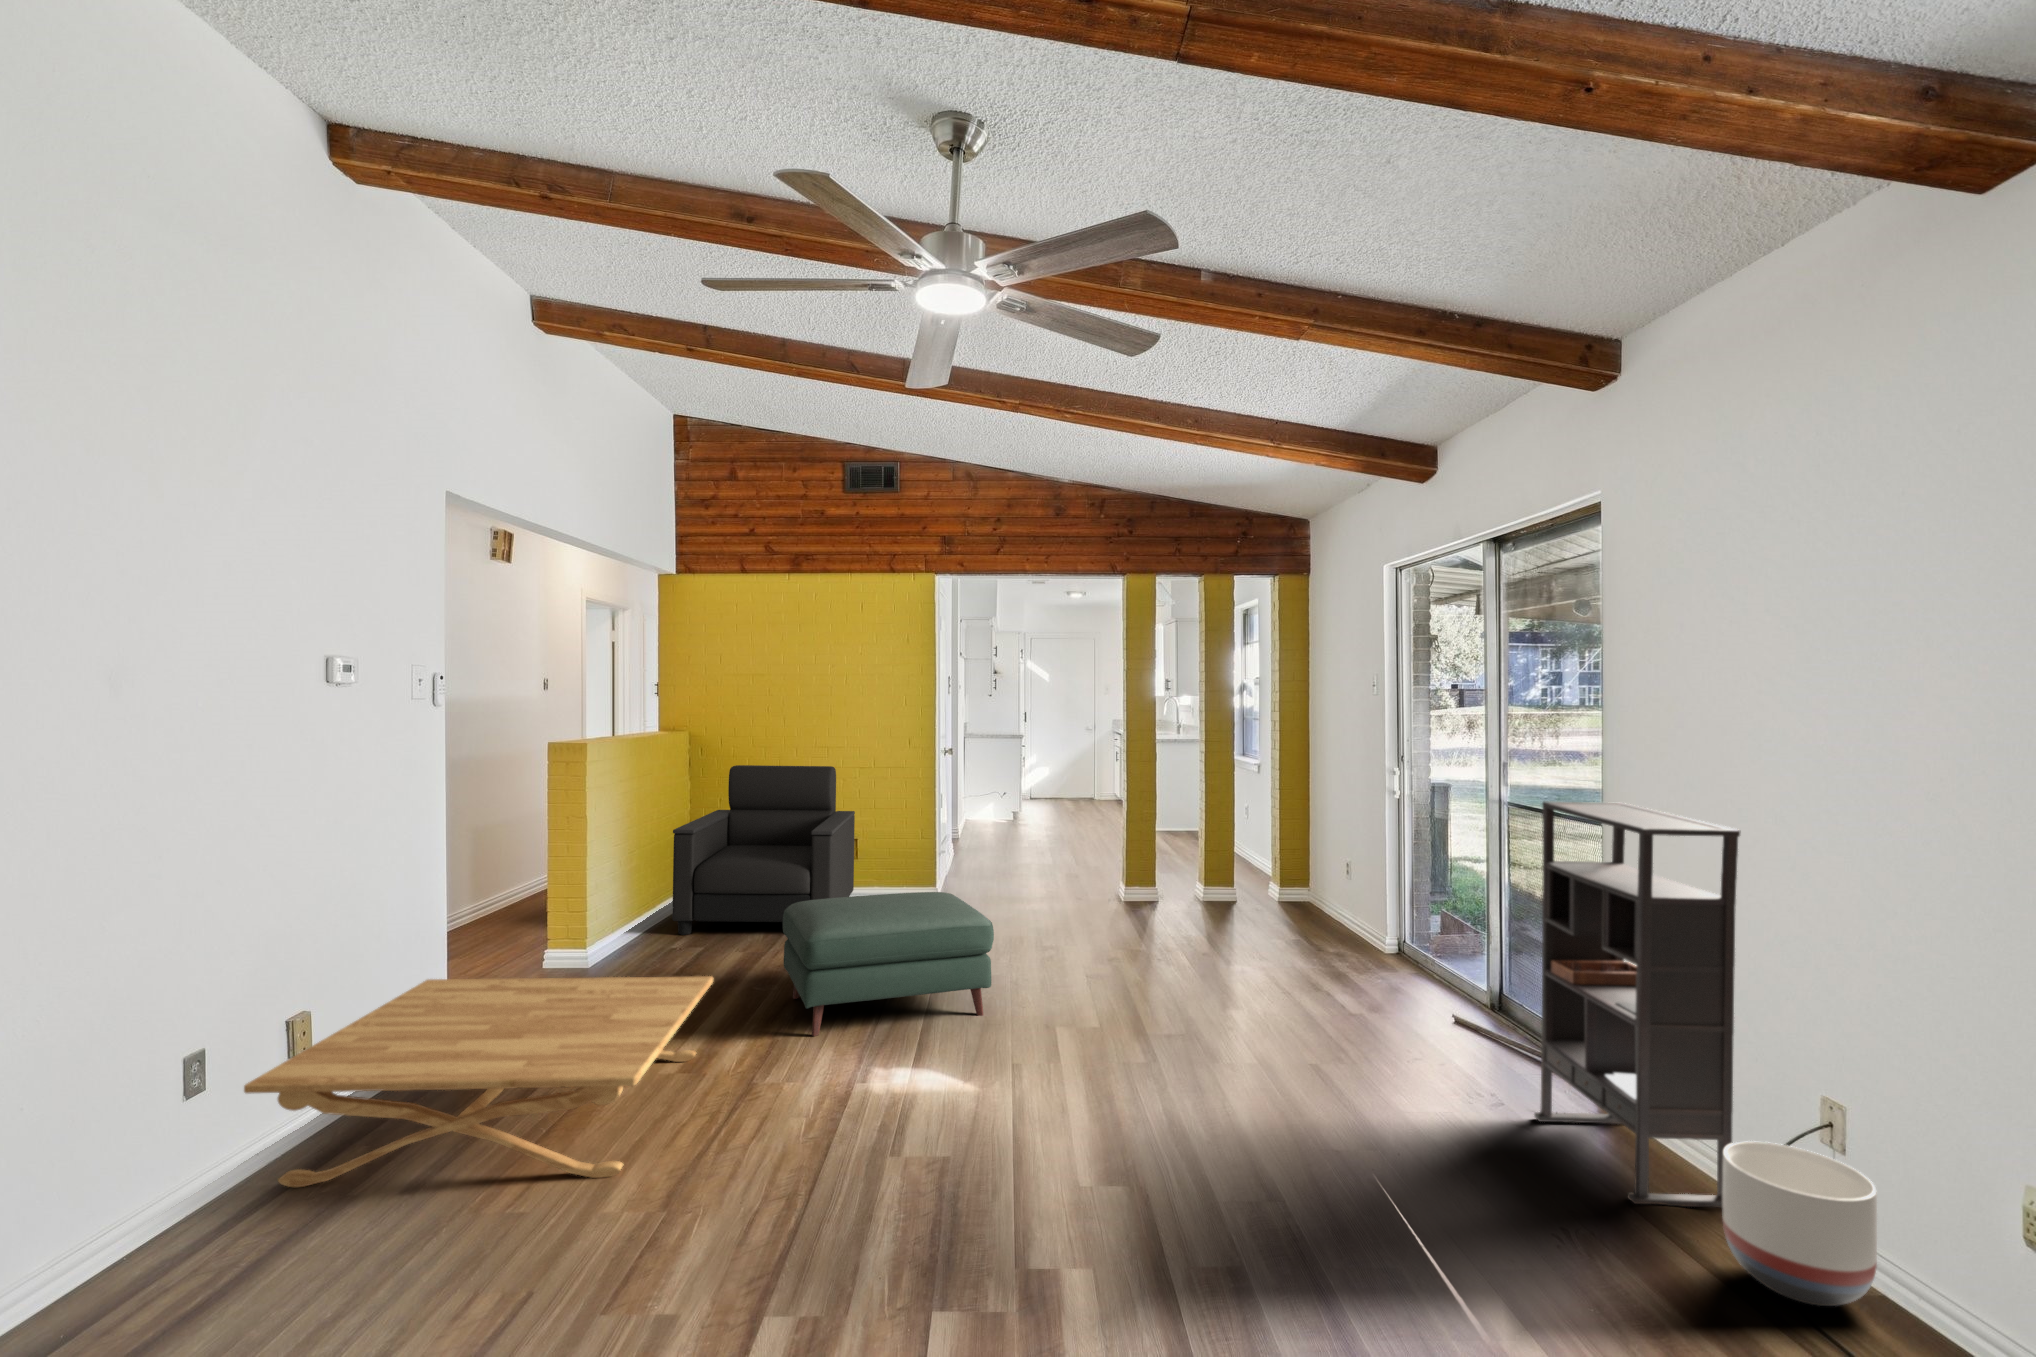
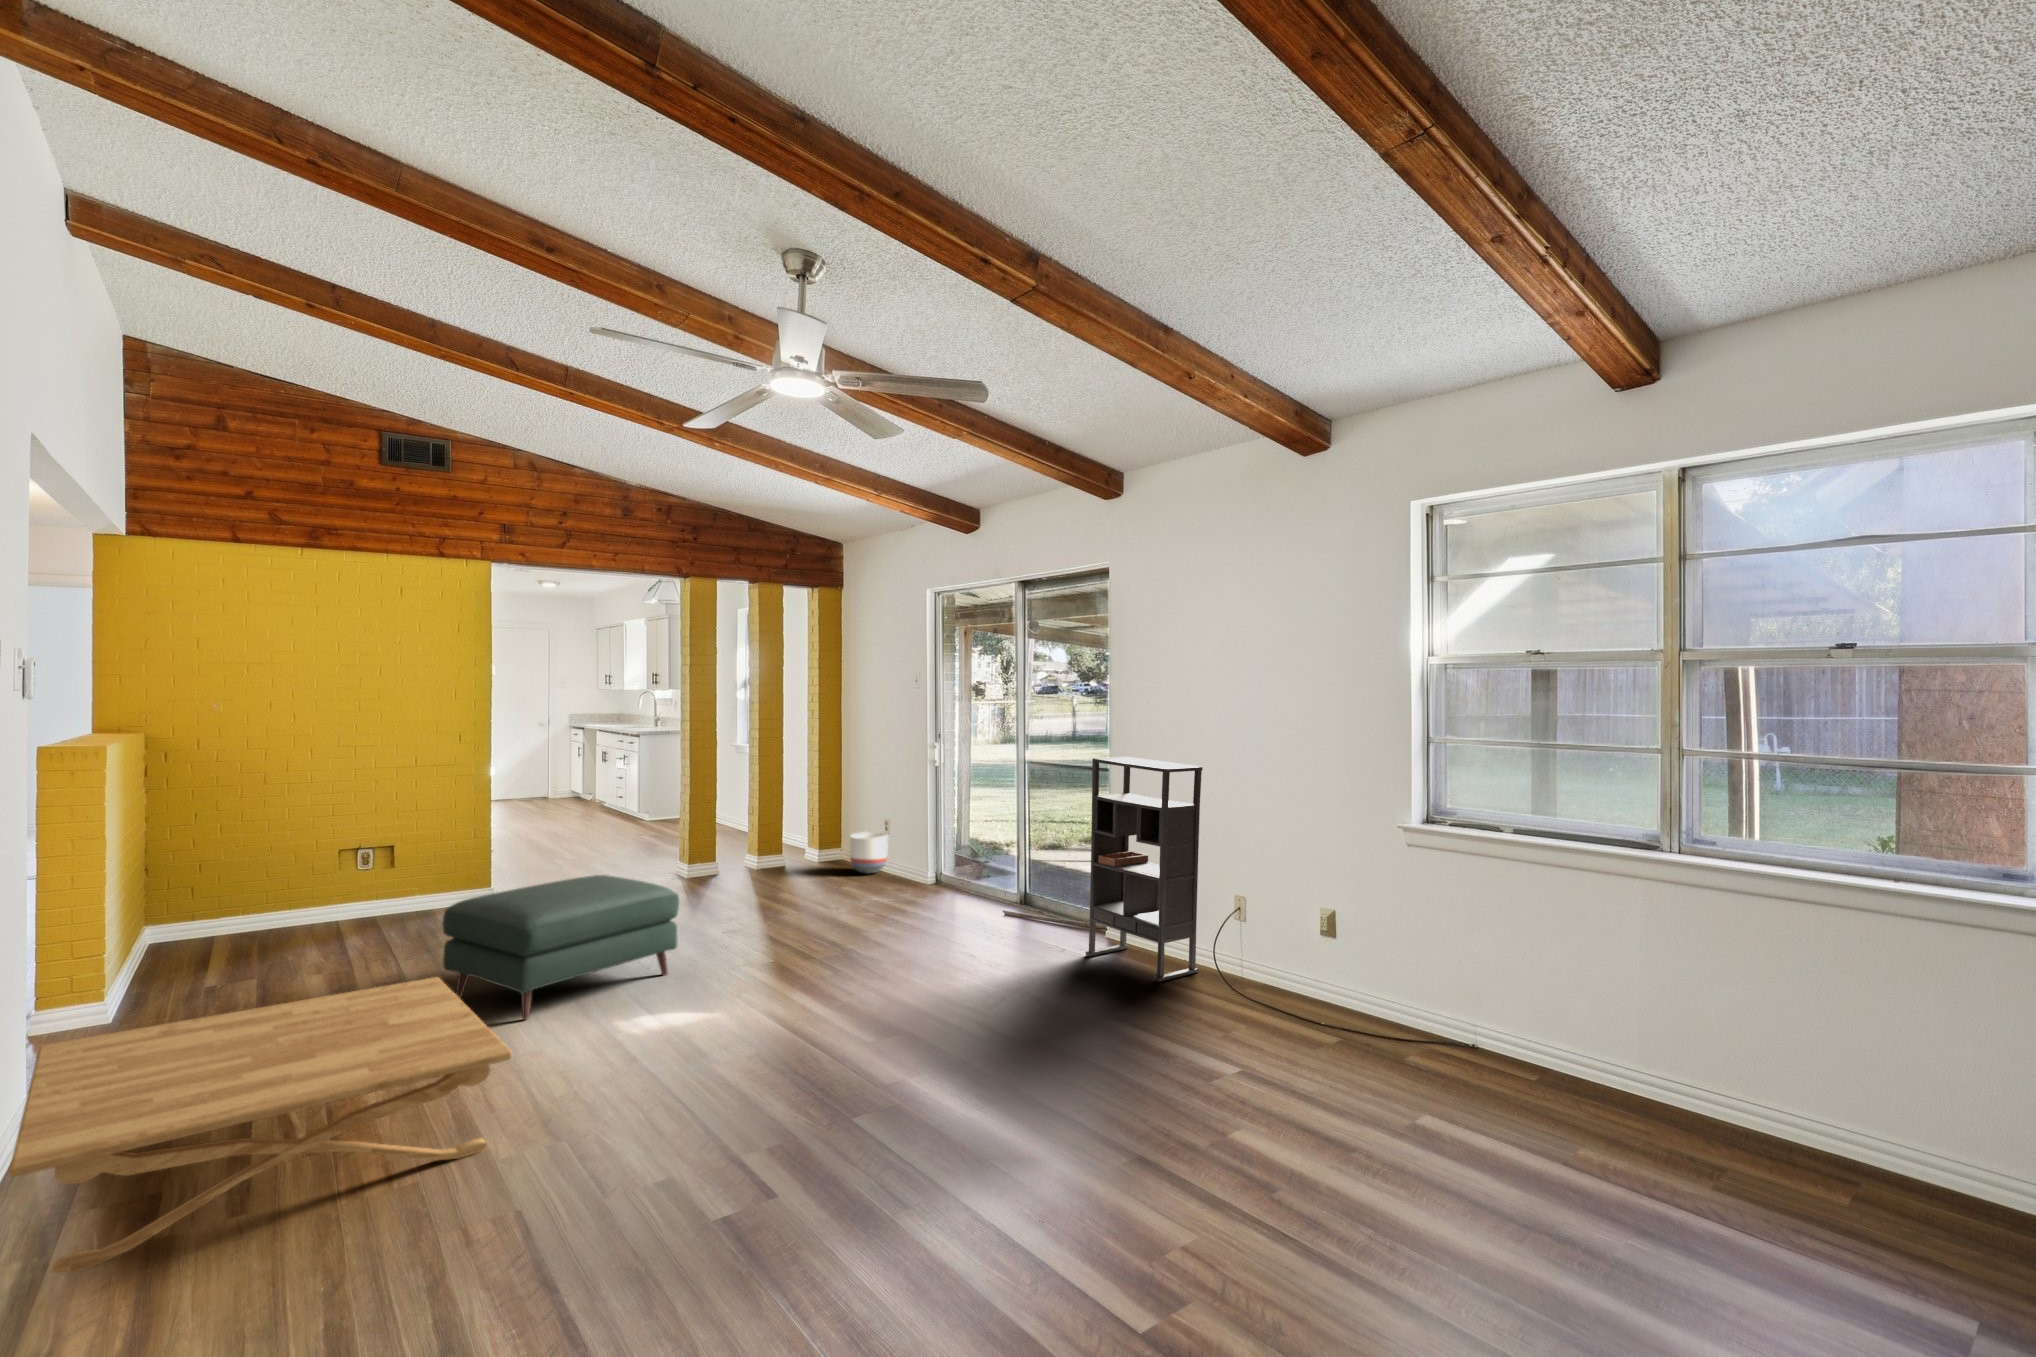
armchair: present [672,765,855,935] -> none [191,767,416,974]
planter: present [1723,1141,1877,1306] -> present [850,832,888,874]

